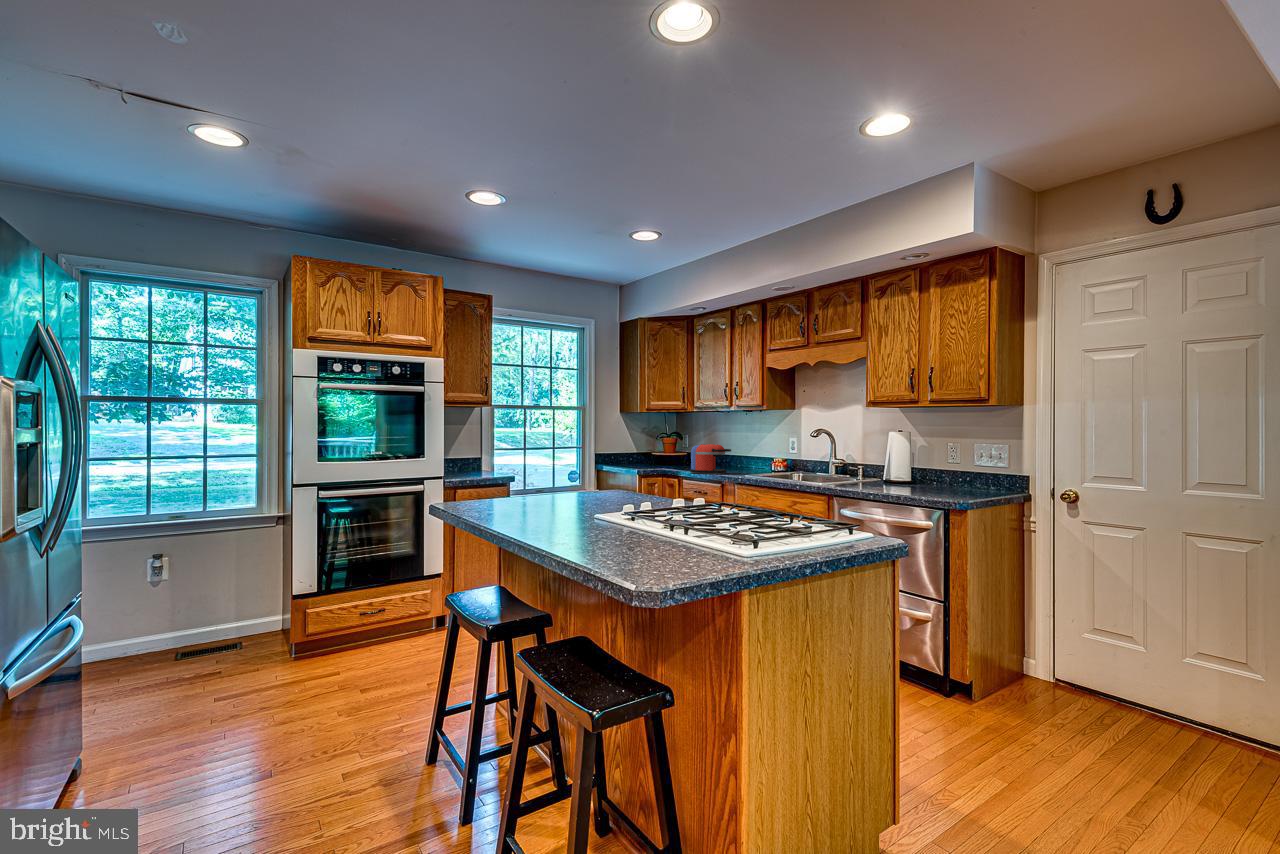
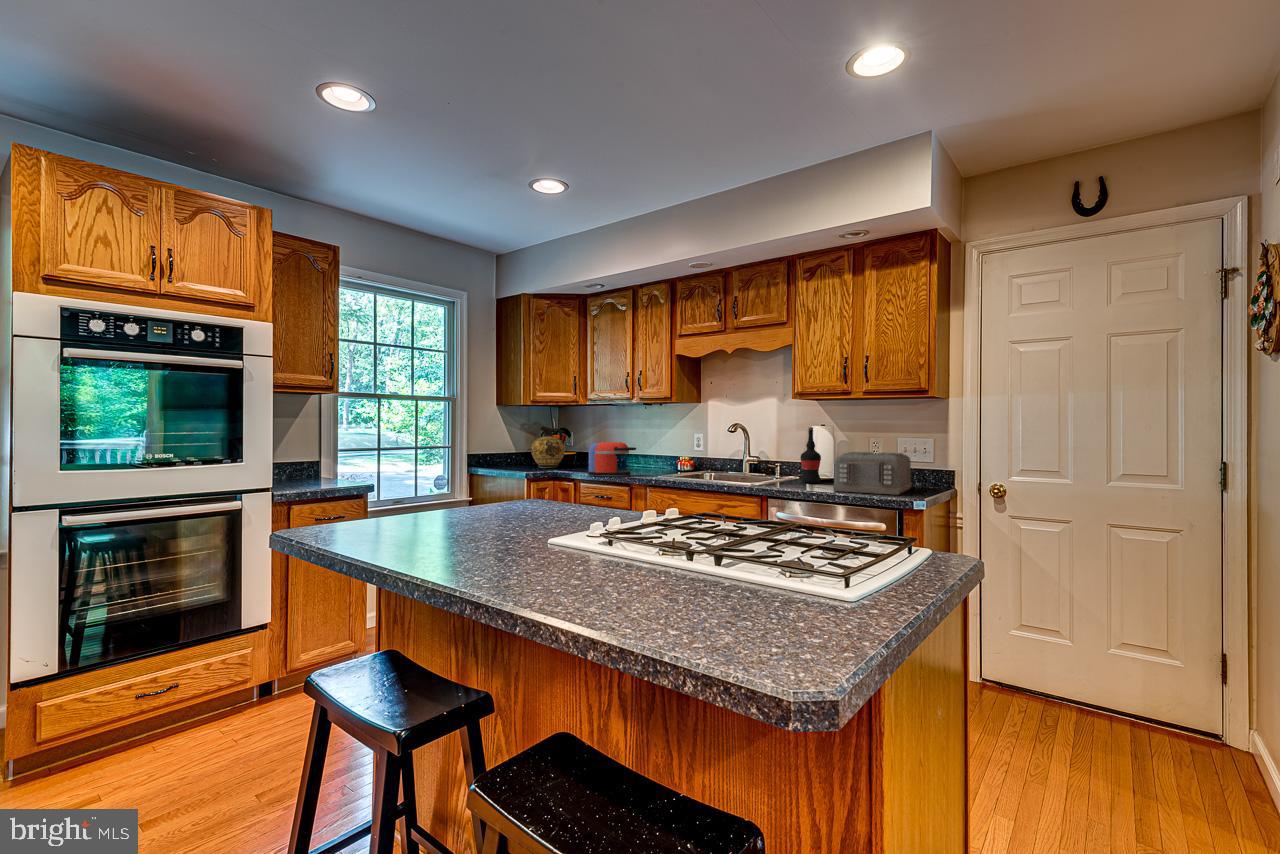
ceramic jug: none [650,430,678,465] -> present [531,426,565,468]
wine bottle: none [875,433,895,483] -> present [800,427,821,483]
toaster: none [896,456,979,497] -> present [833,452,912,495]

